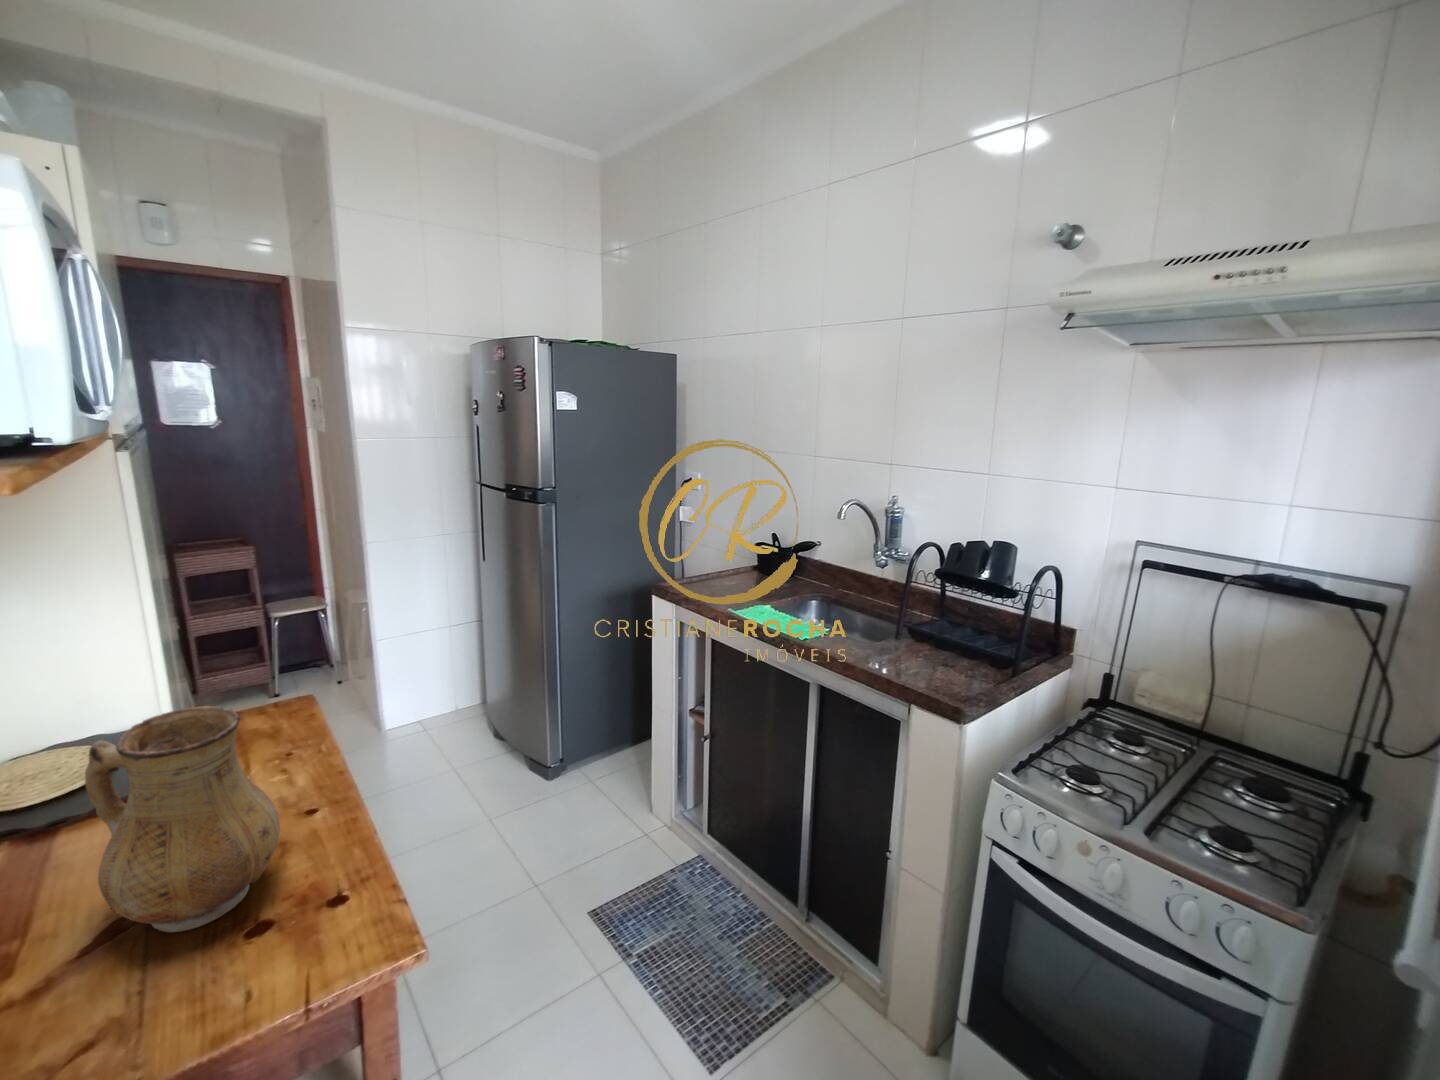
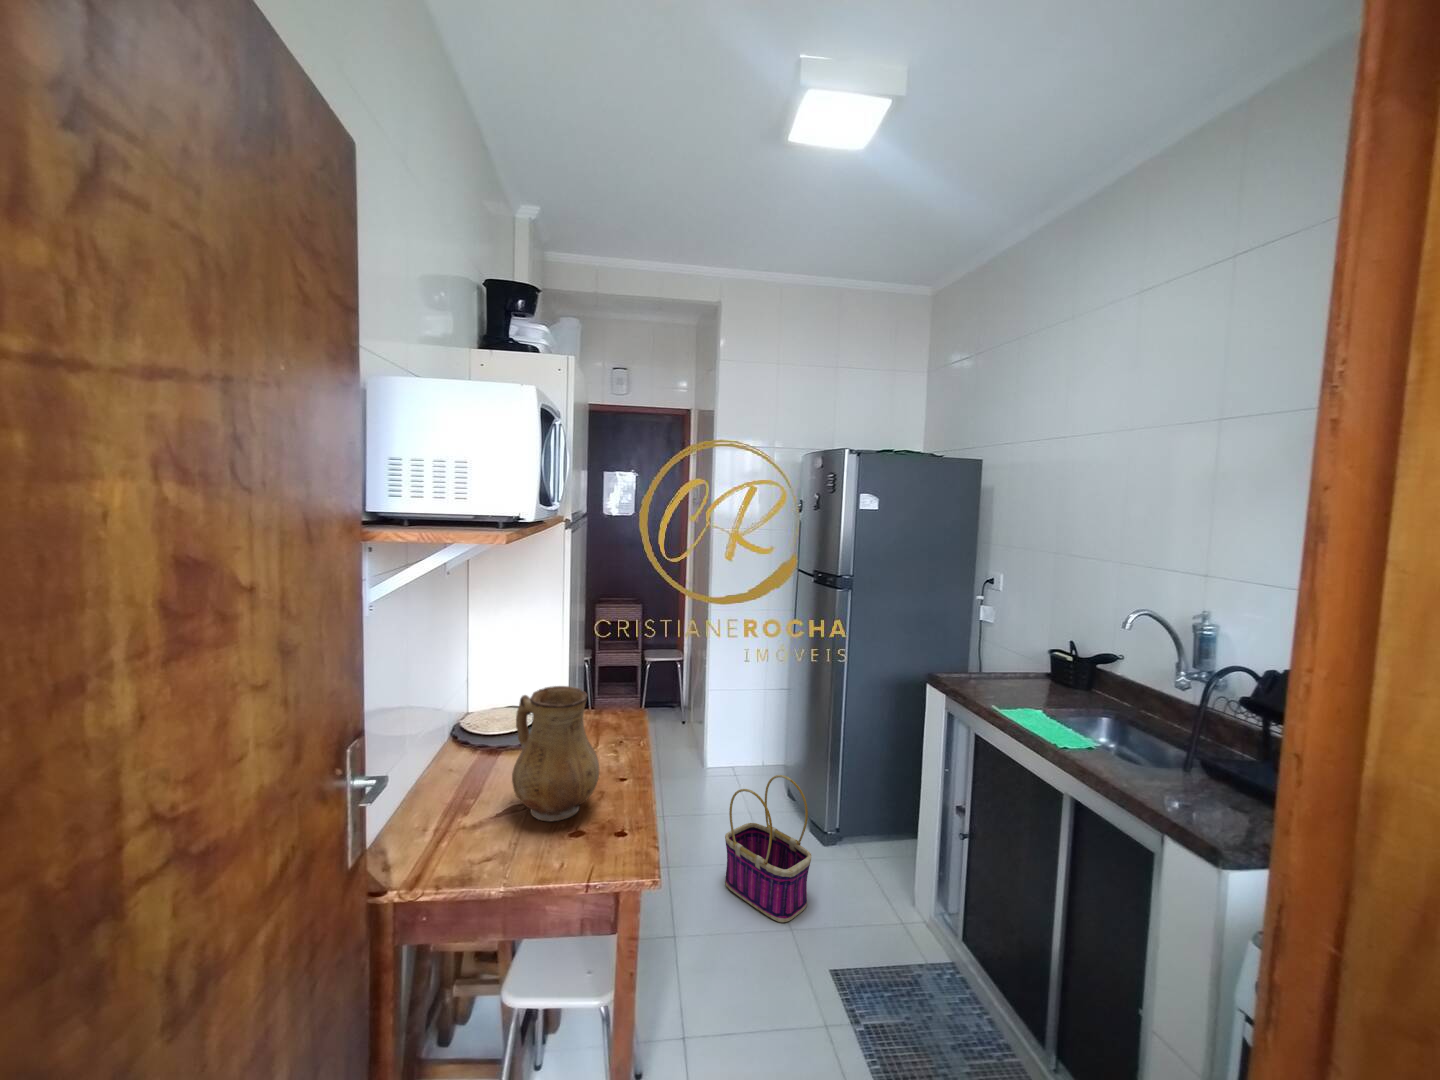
basket: none [439,725,548,883] -> present [725,775,812,922]

